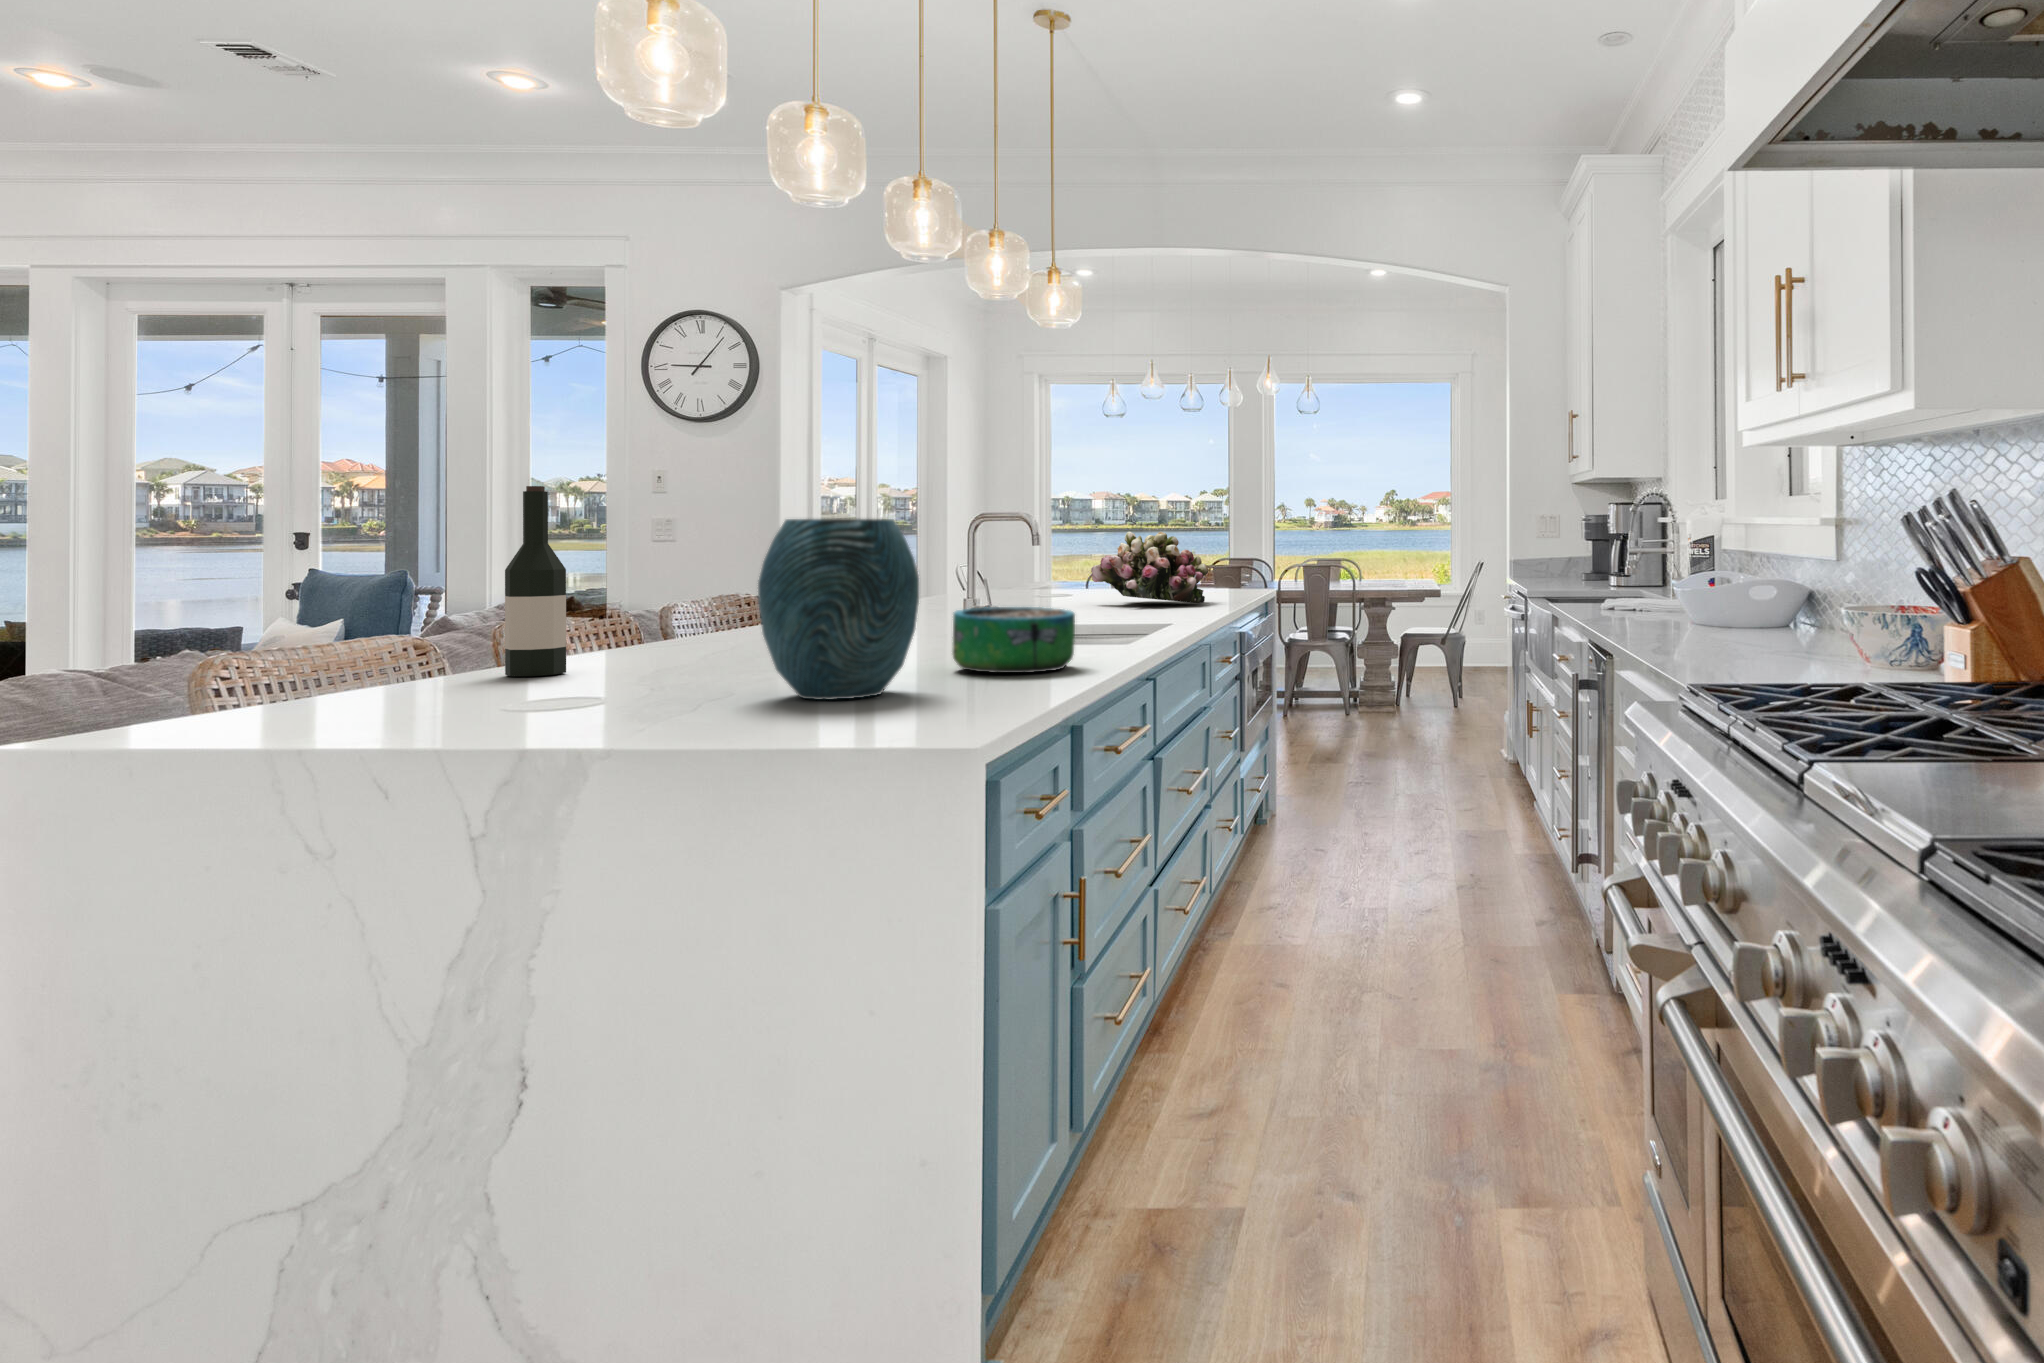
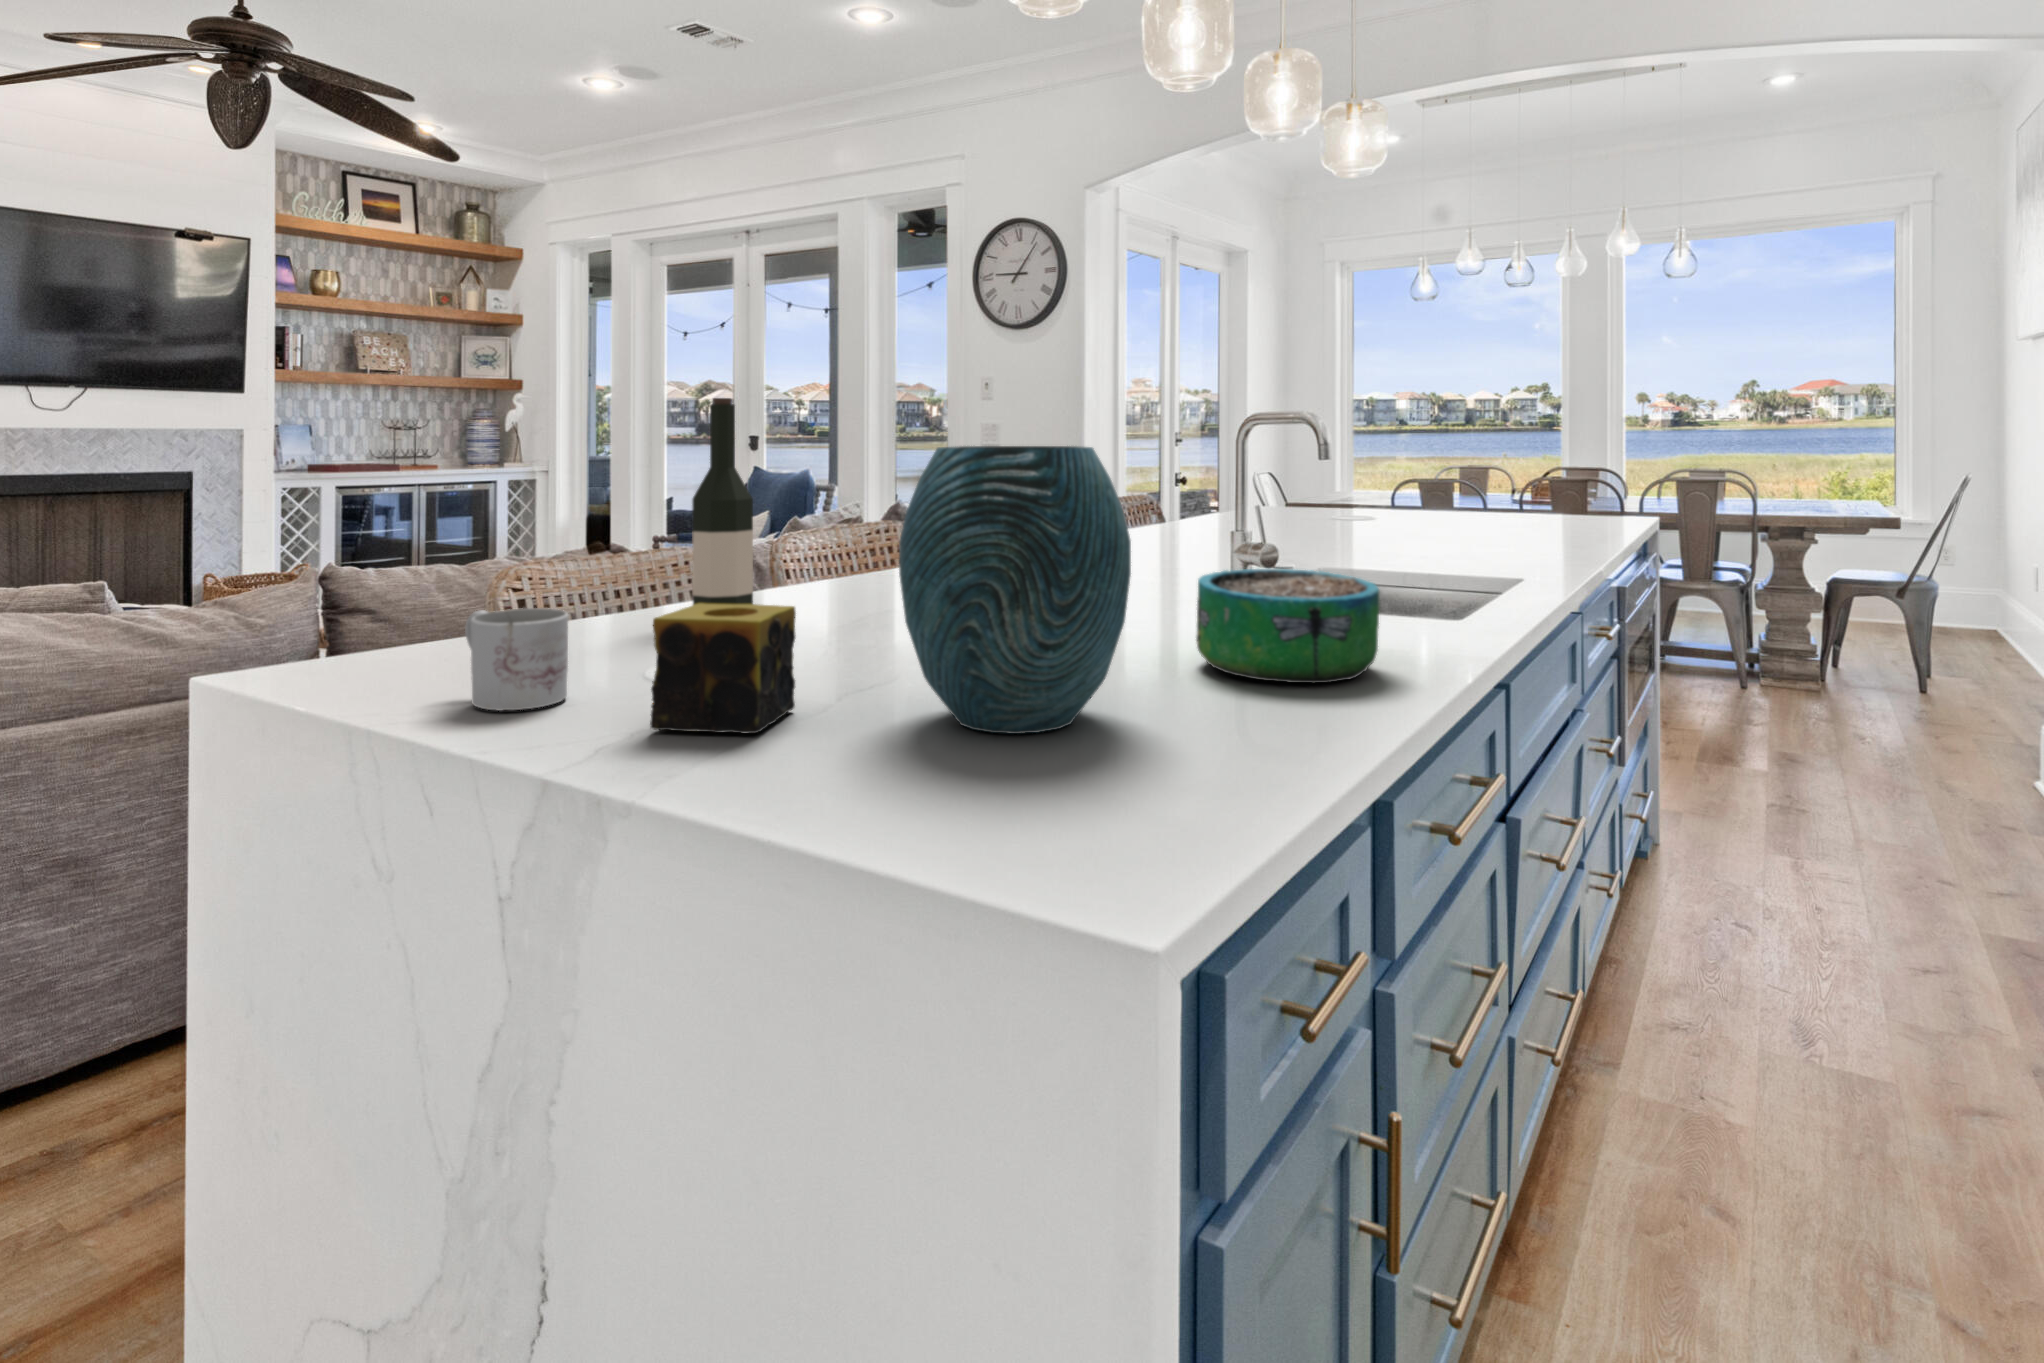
flower arrangement: present [1091,532,1208,603] -> none [1397,441,1549,534]
candle: none [574,629,674,713] -> present [650,603,796,733]
mug: none [370,644,473,715] -> present [465,608,569,711]

